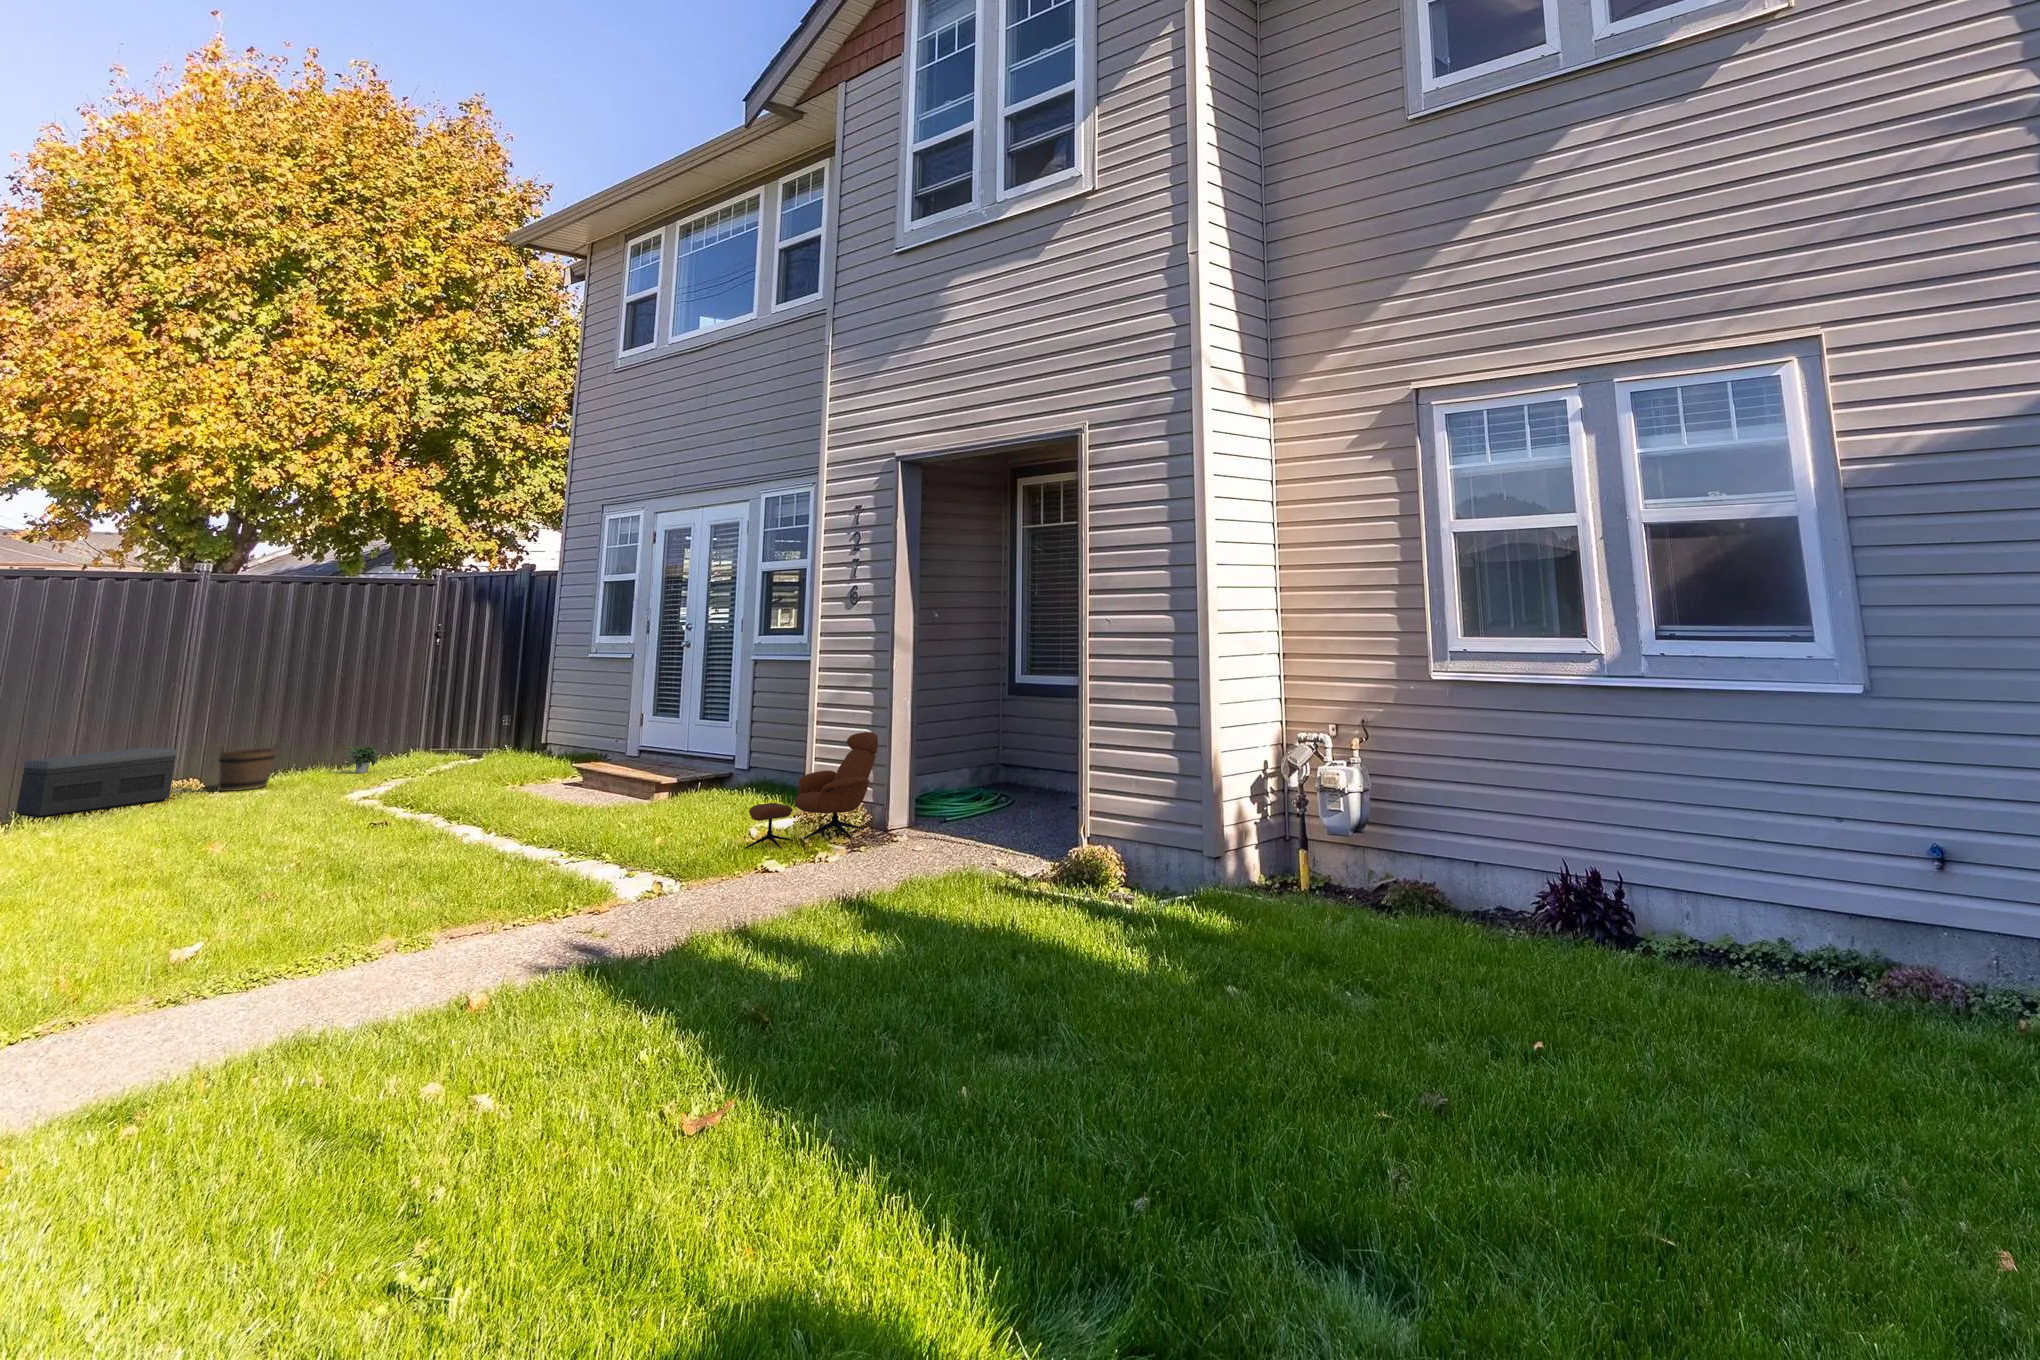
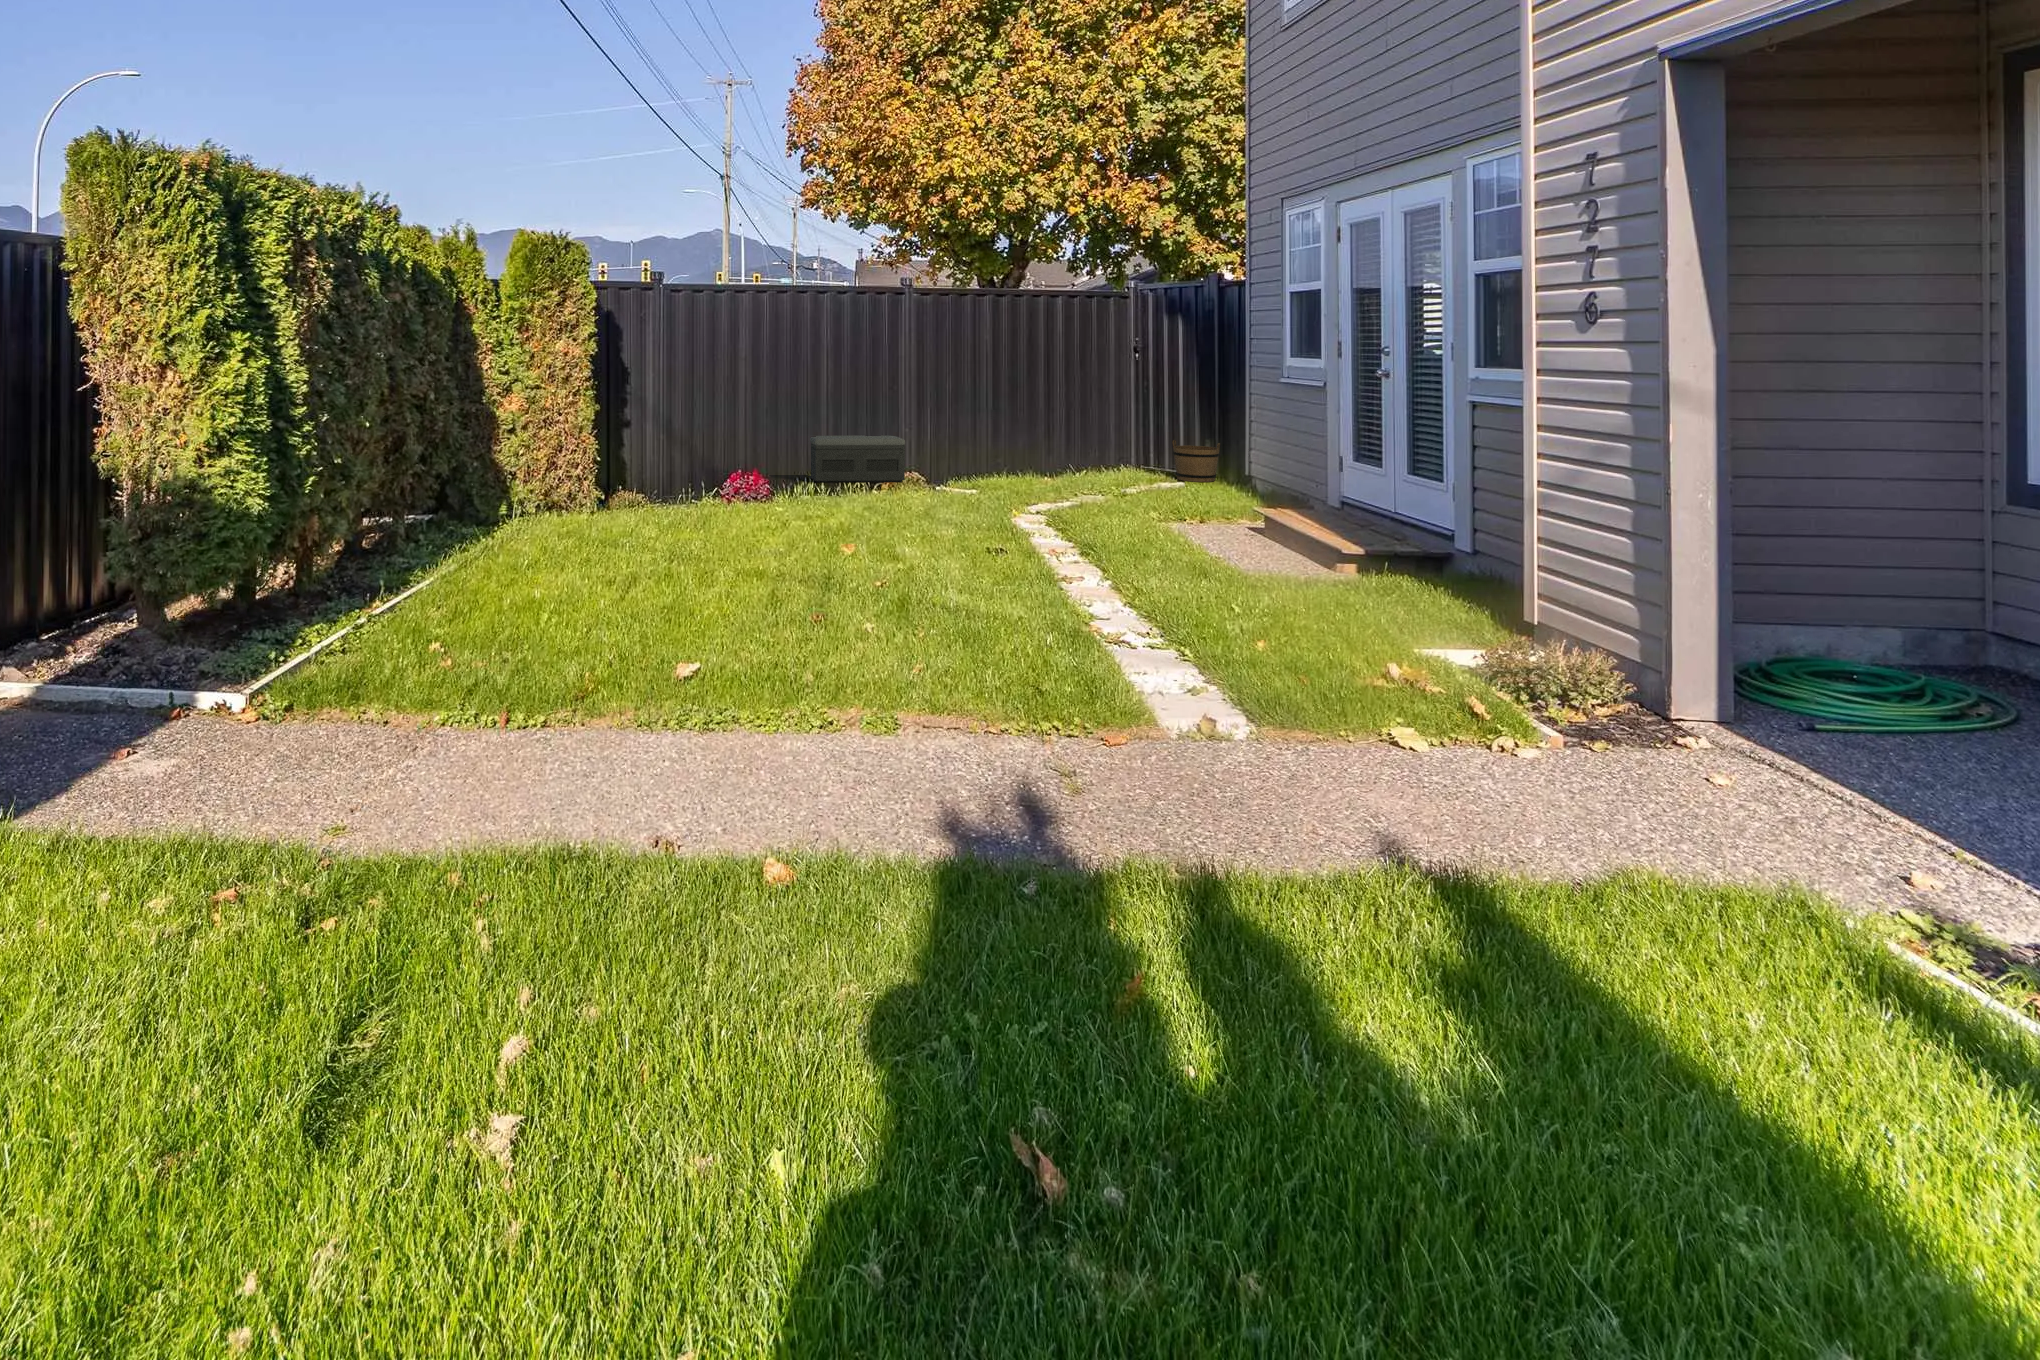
lounge chair: present [745,732,878,849] -> none [1364,547,1635,724]
bucket: present [219,745,277,791] -> present [1173,440,1220,482]
potted plant: present [346,745,381,773] -> none [1045,452,1084,480]

